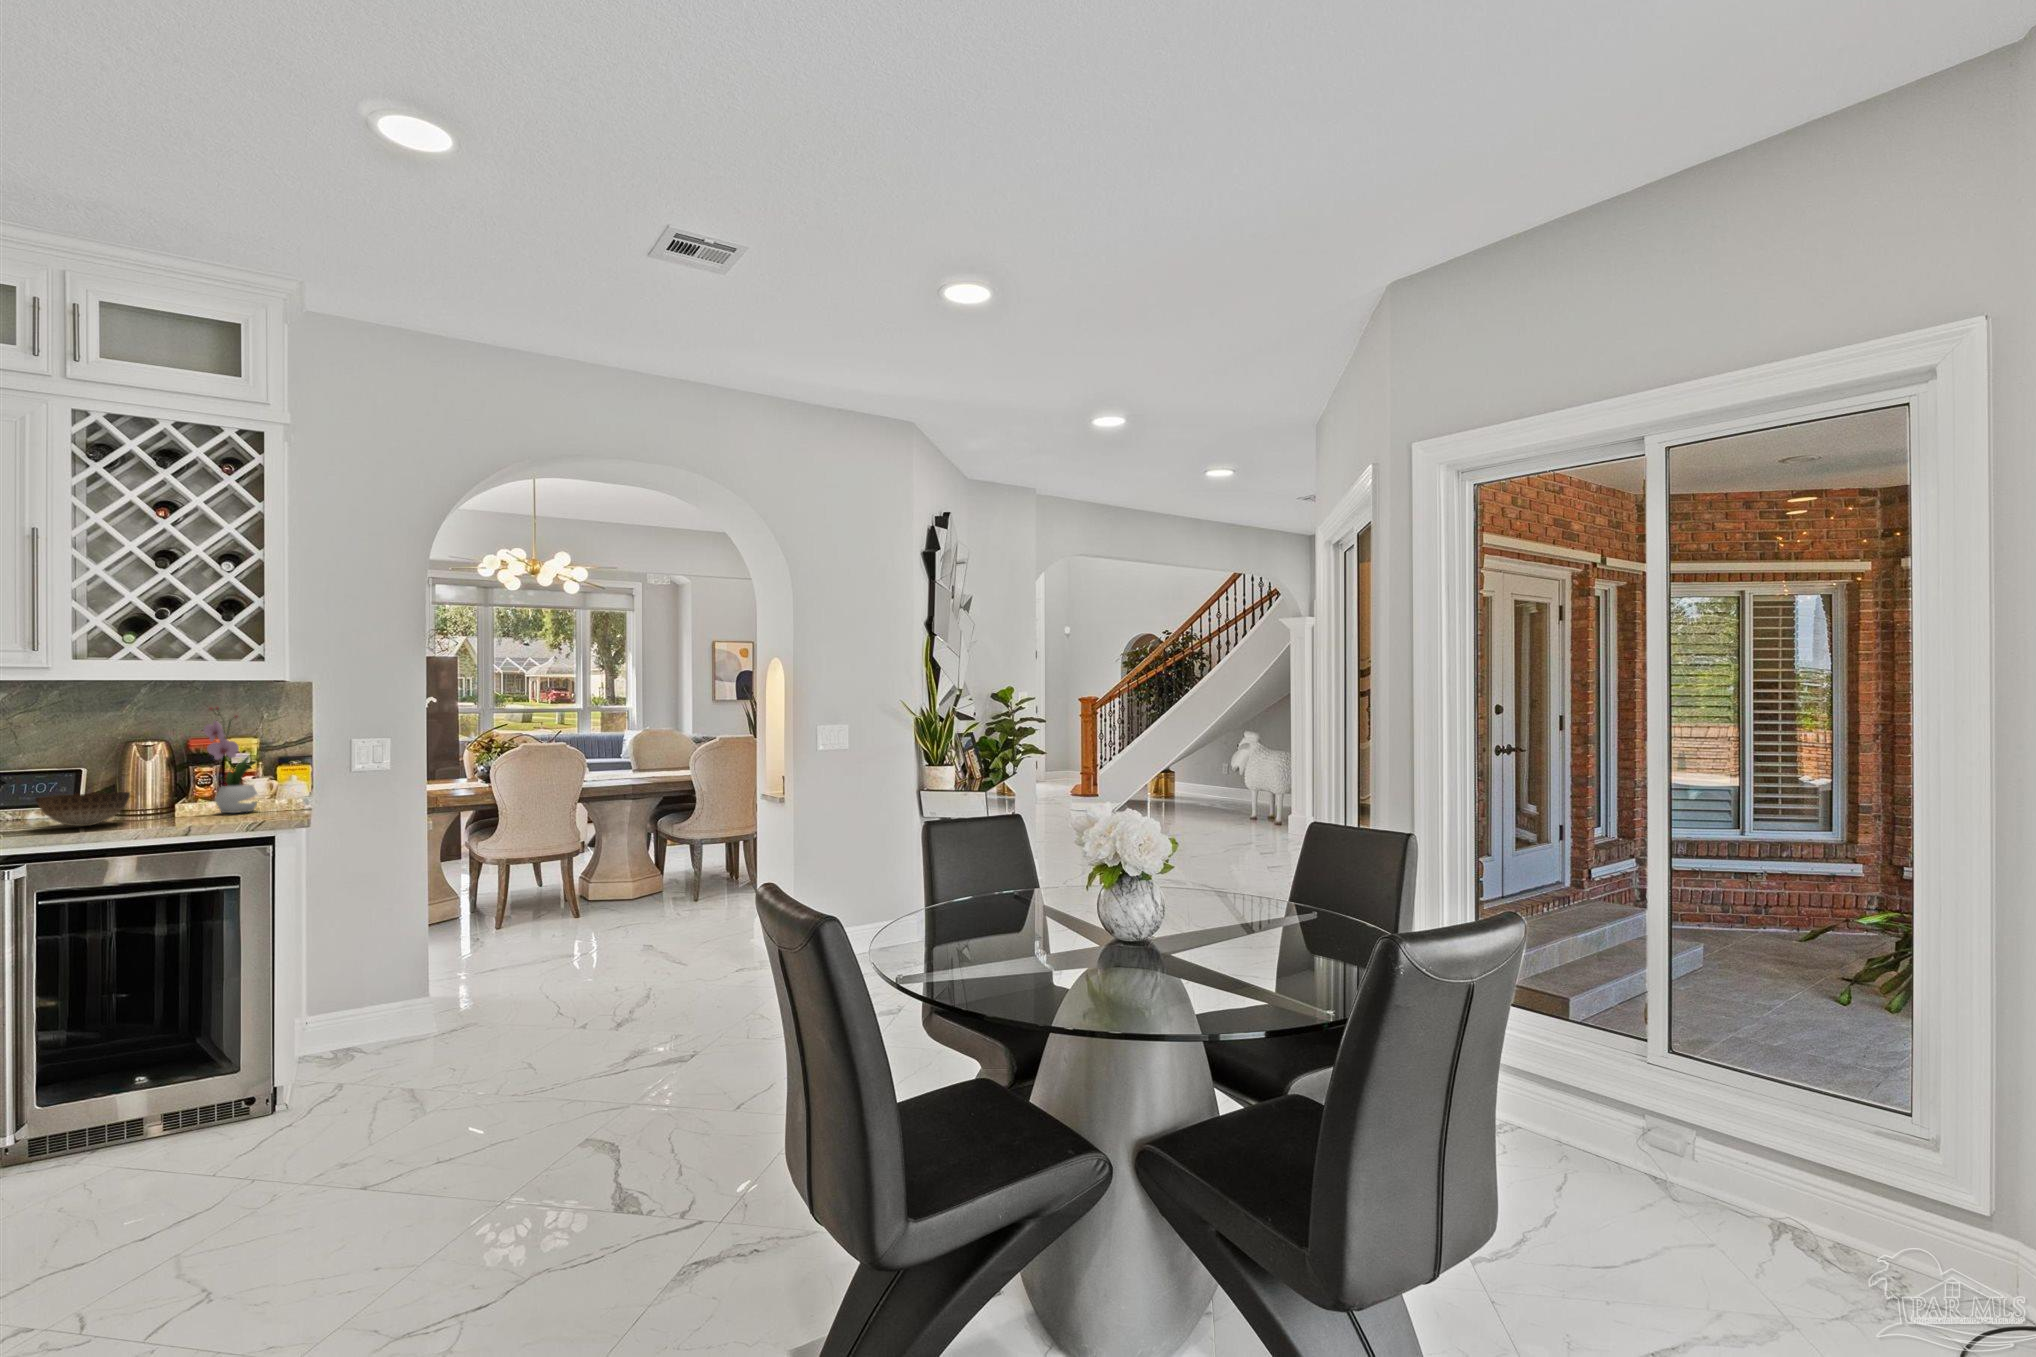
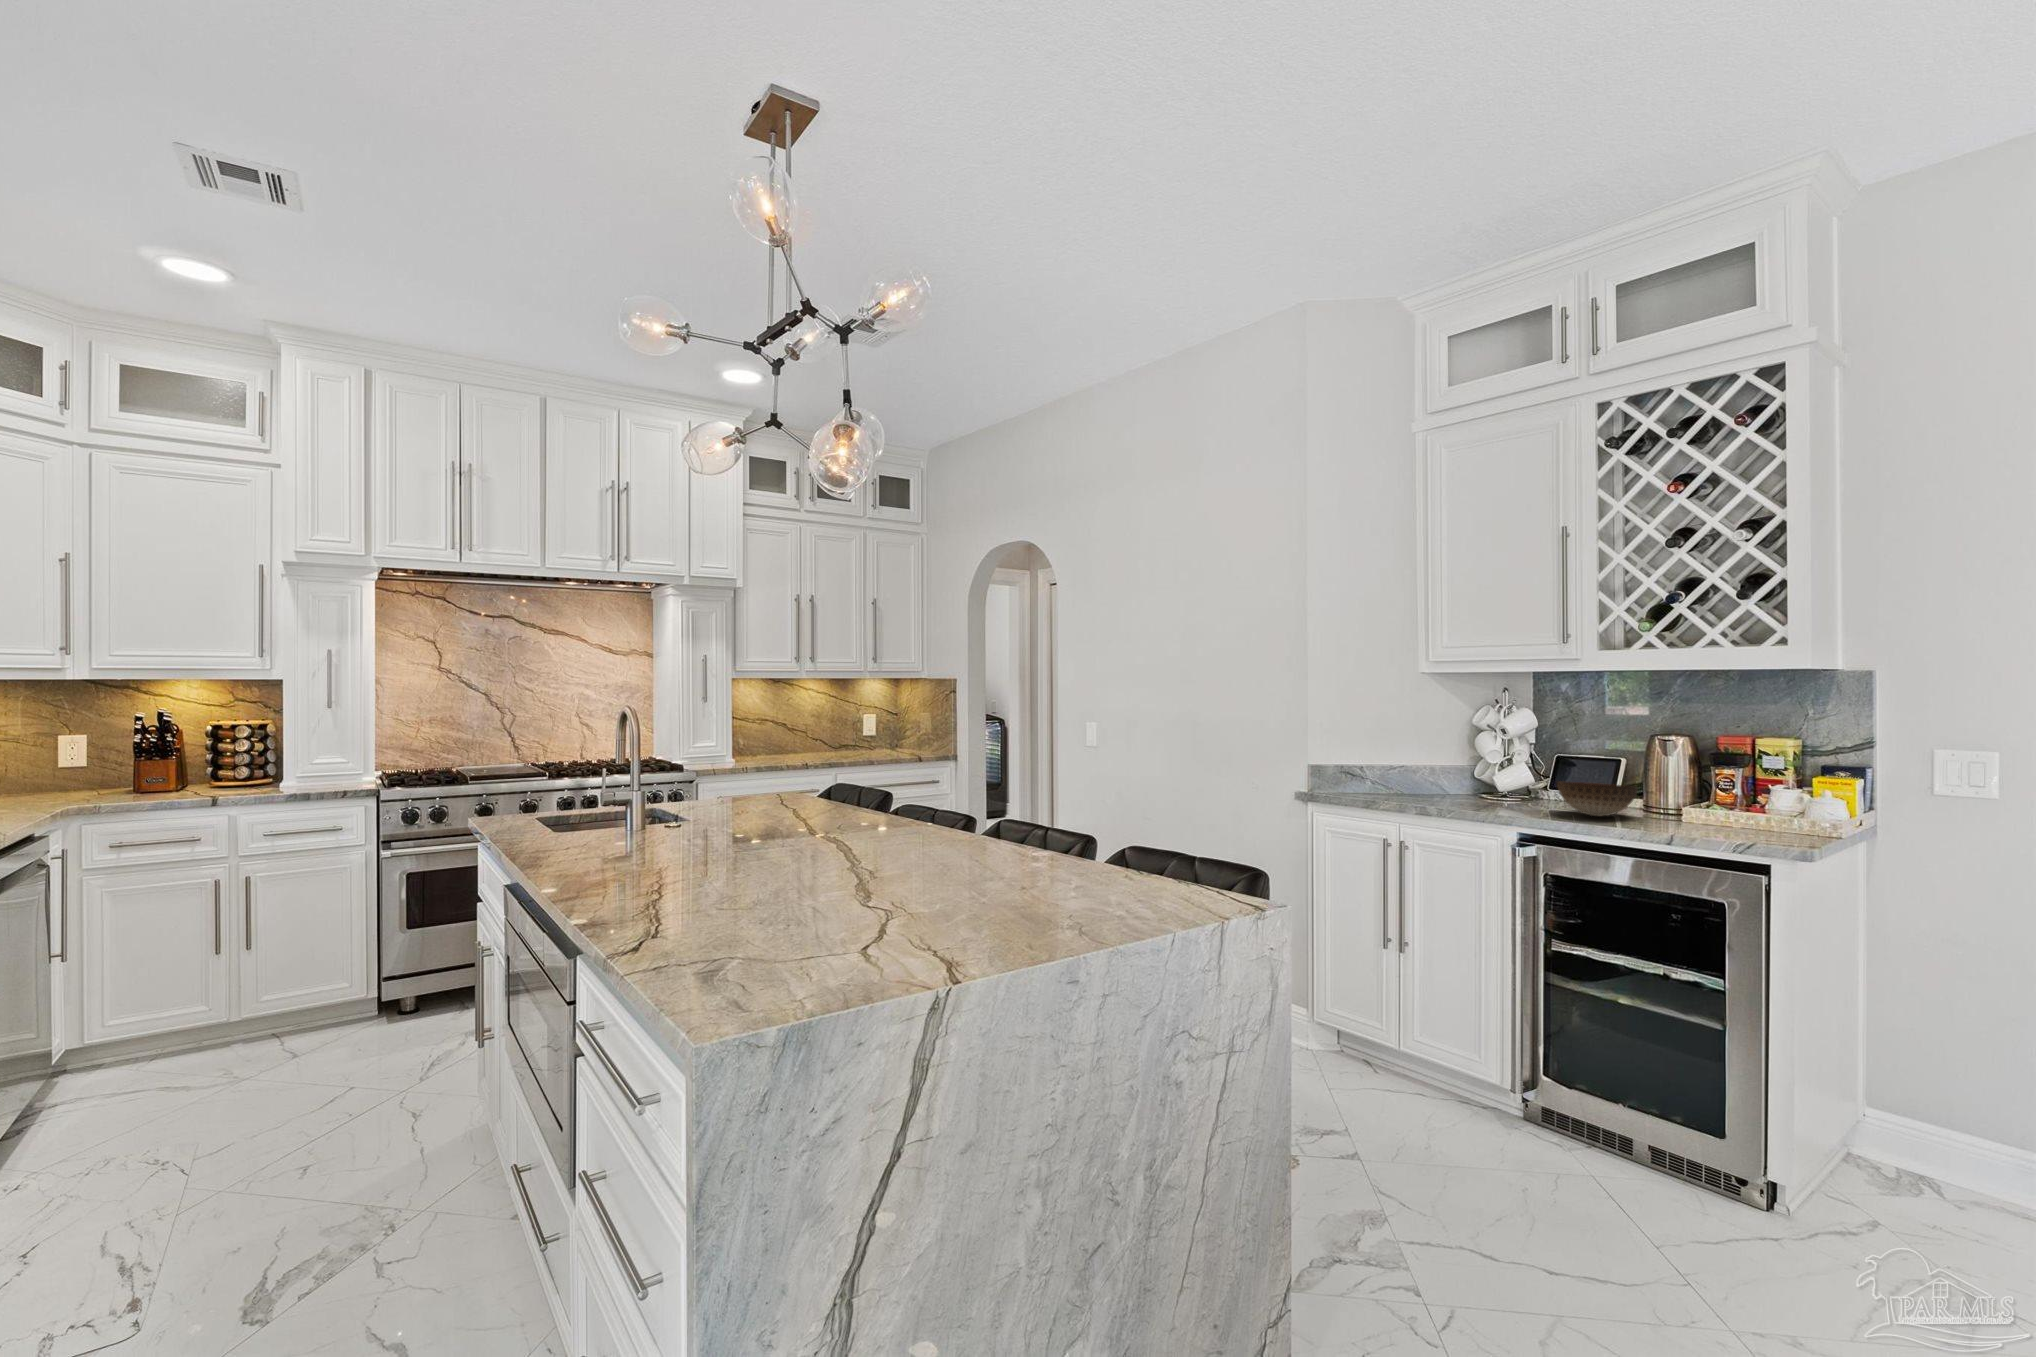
flower arrangement: present [204,707,260,813] -> none [1714,701,1785,828]

